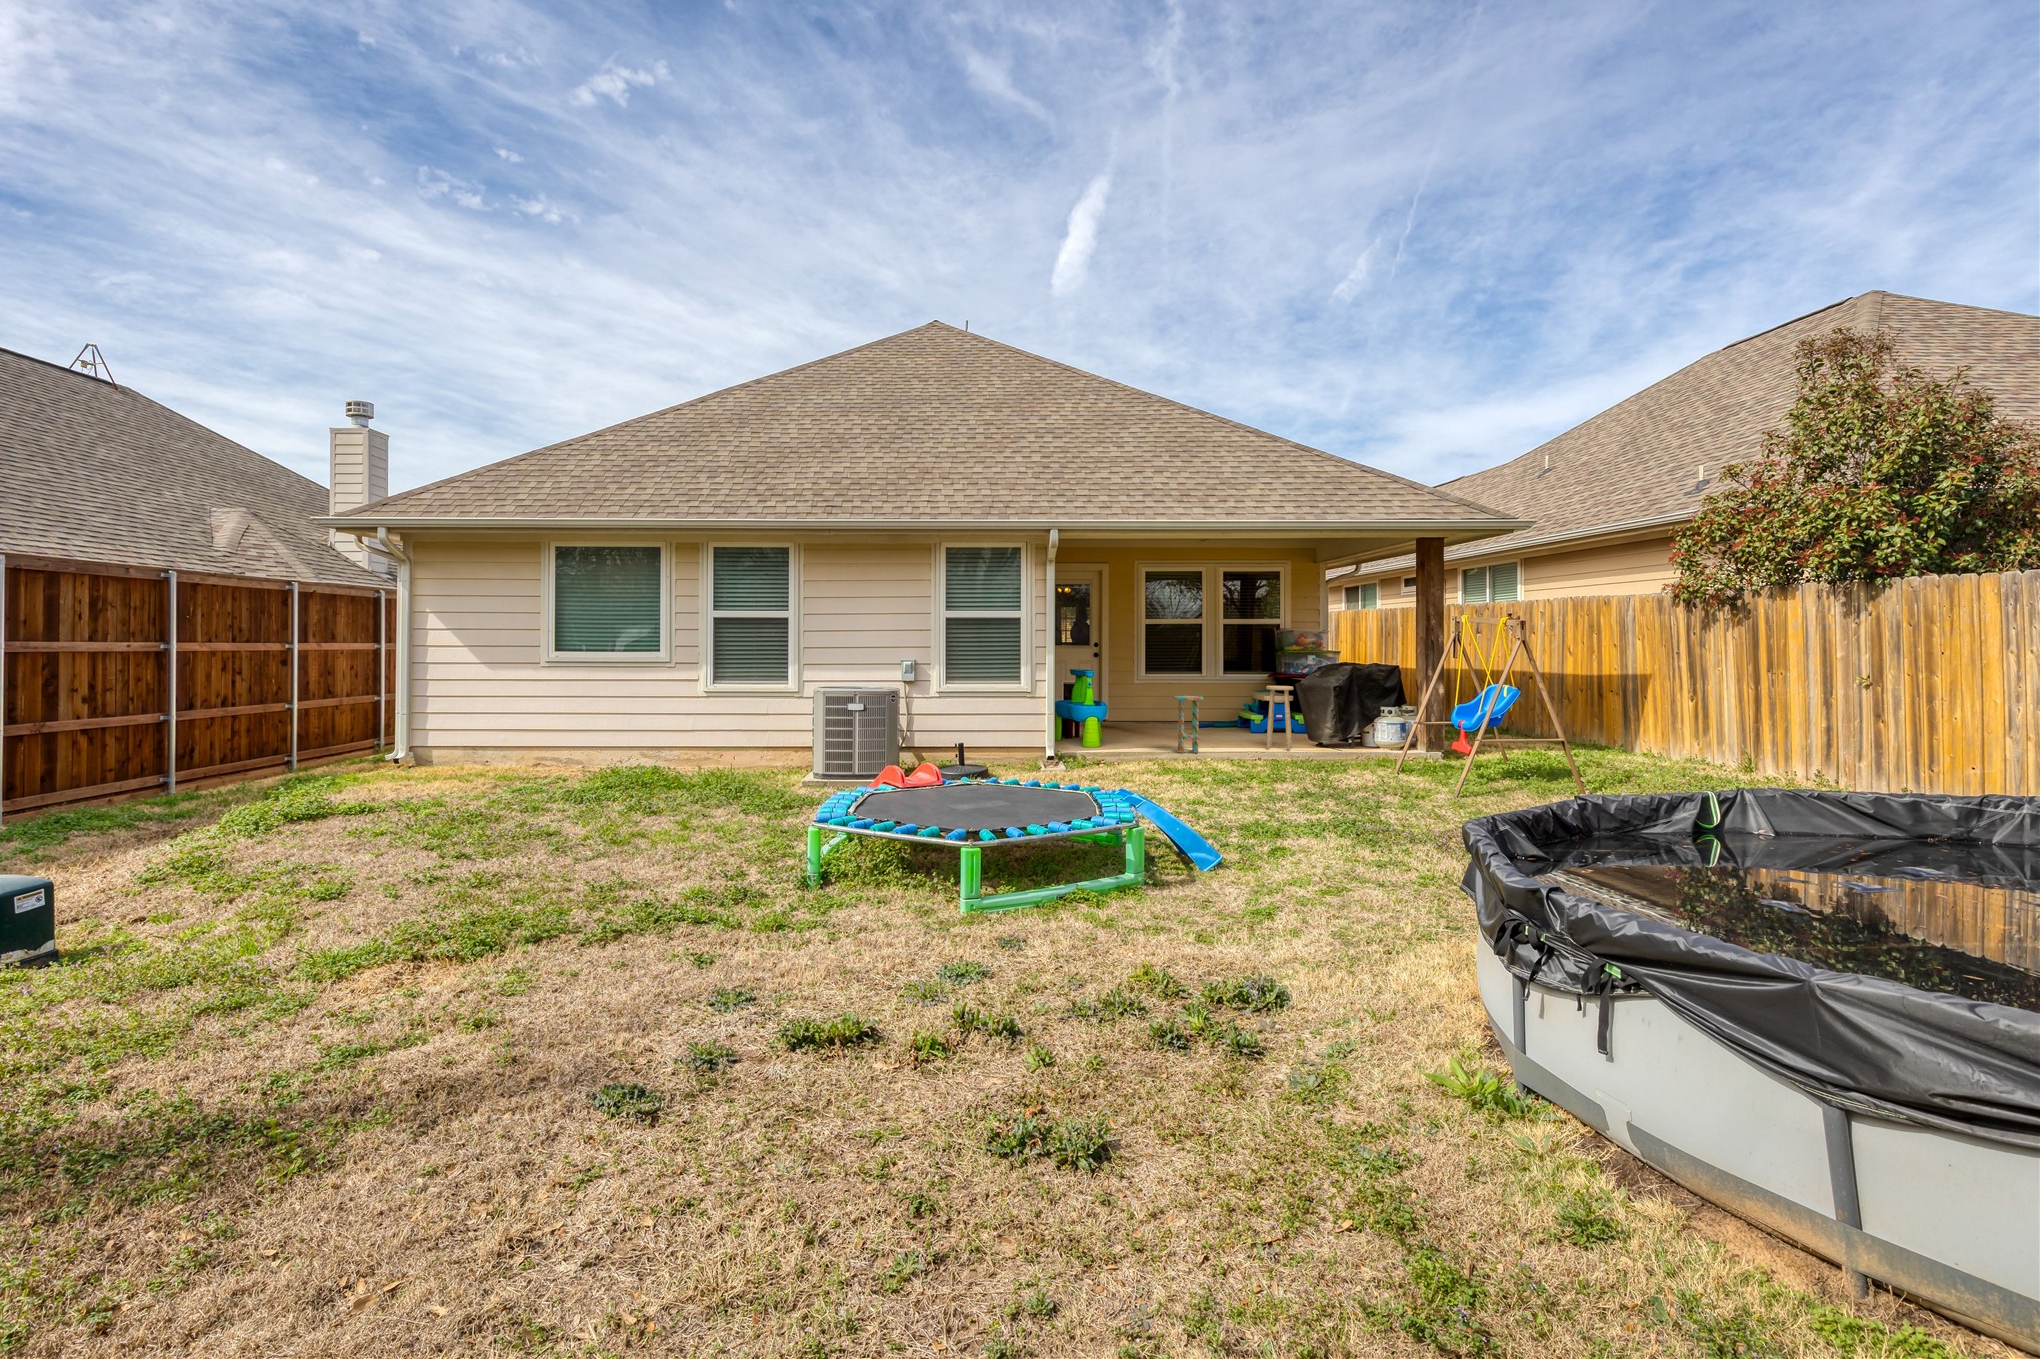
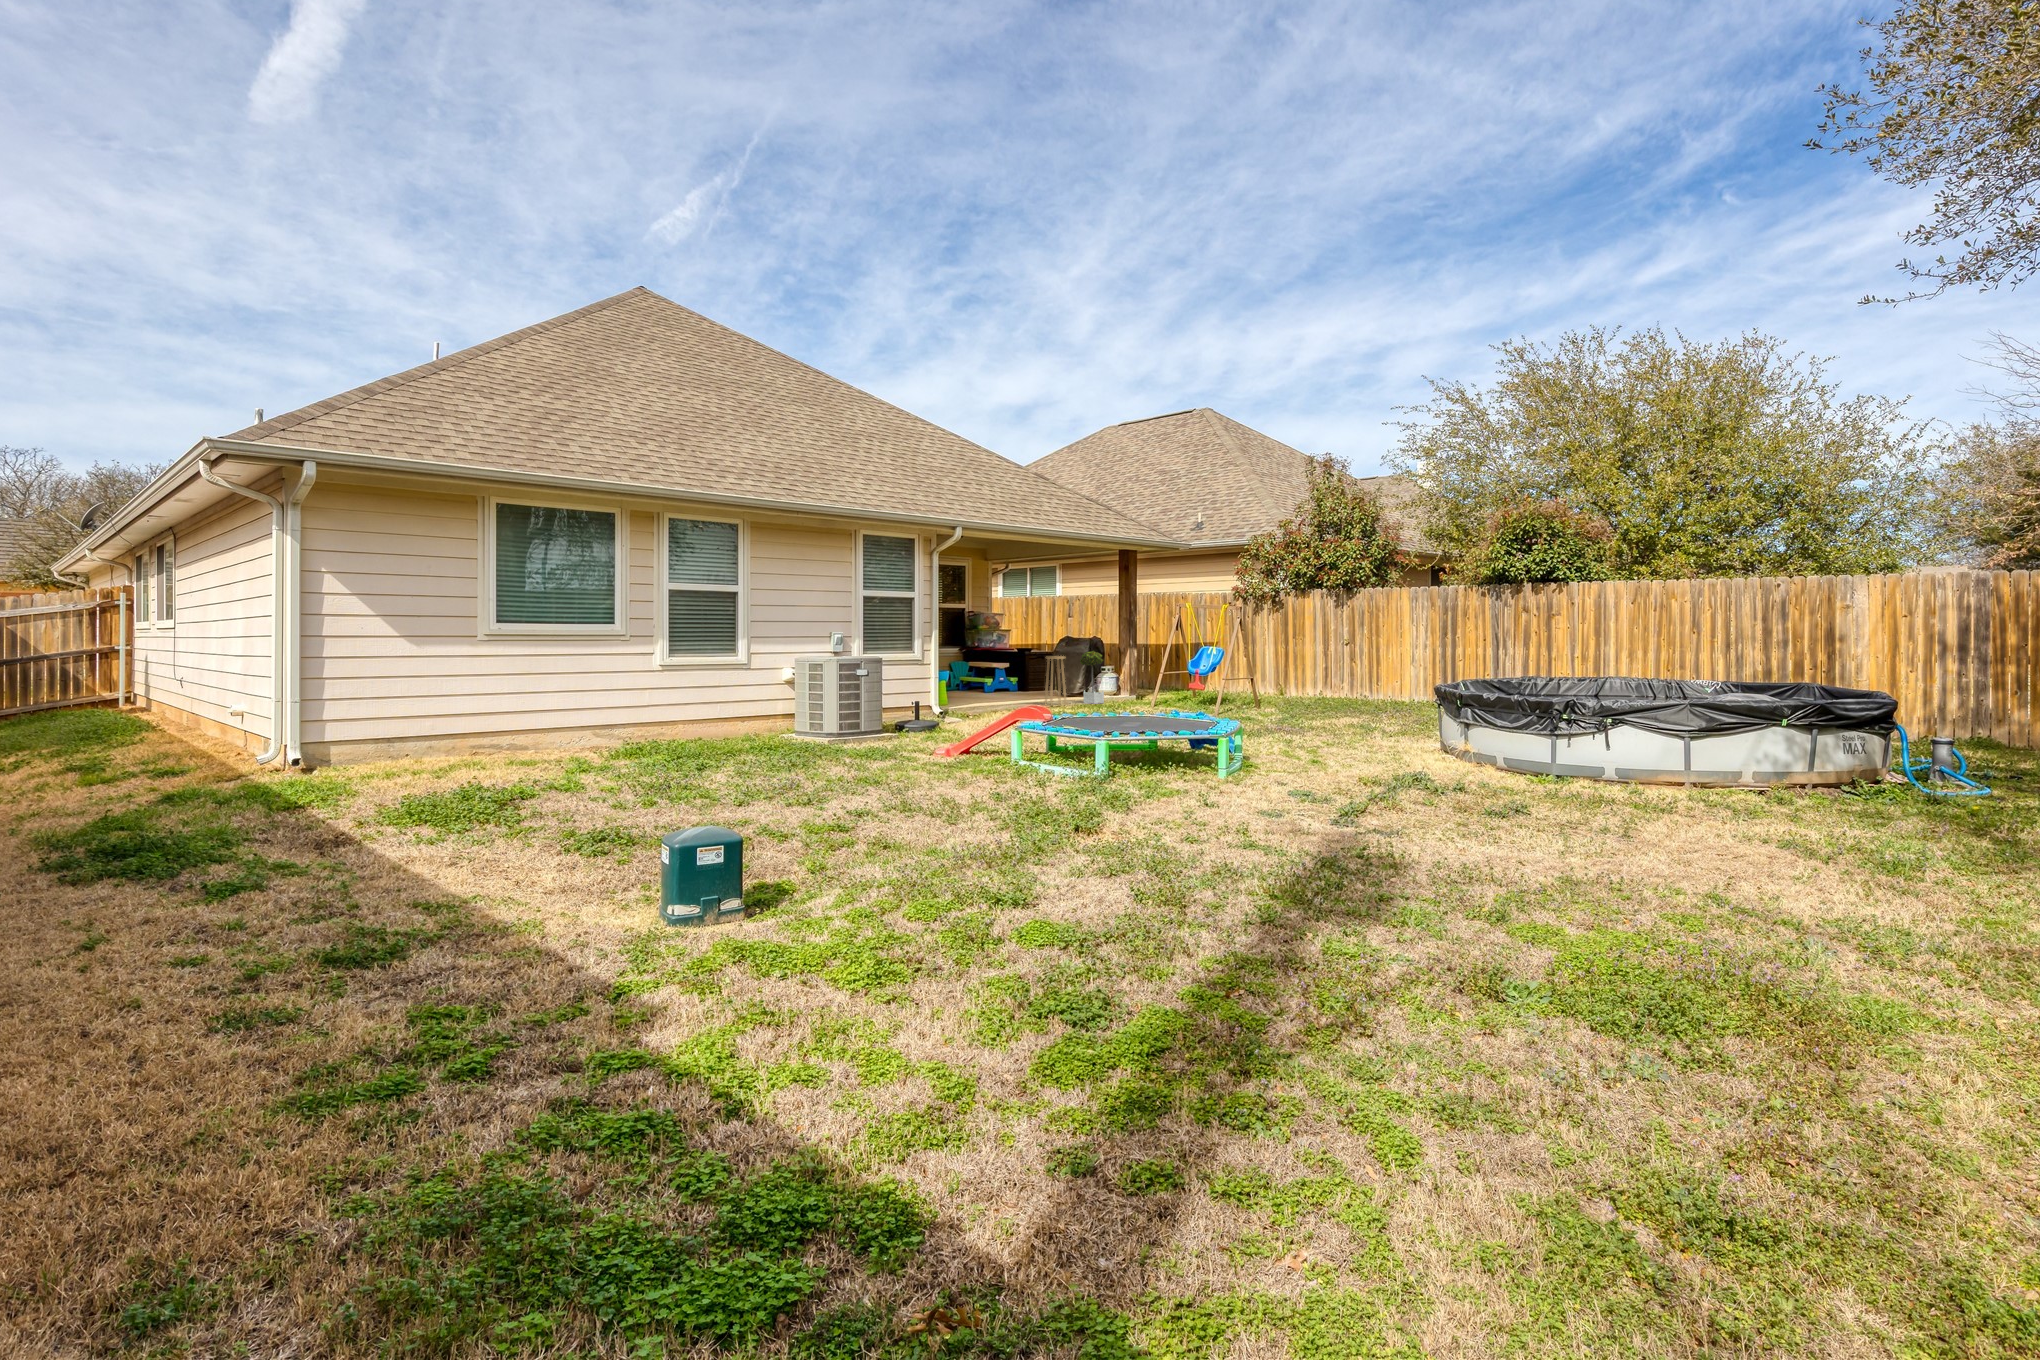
potted tree: none [1332,680,1366,751] -> present [1080,651,1104,704]
side table: present [1174,696,1203,753] -> none [1004,665,1027,710]

